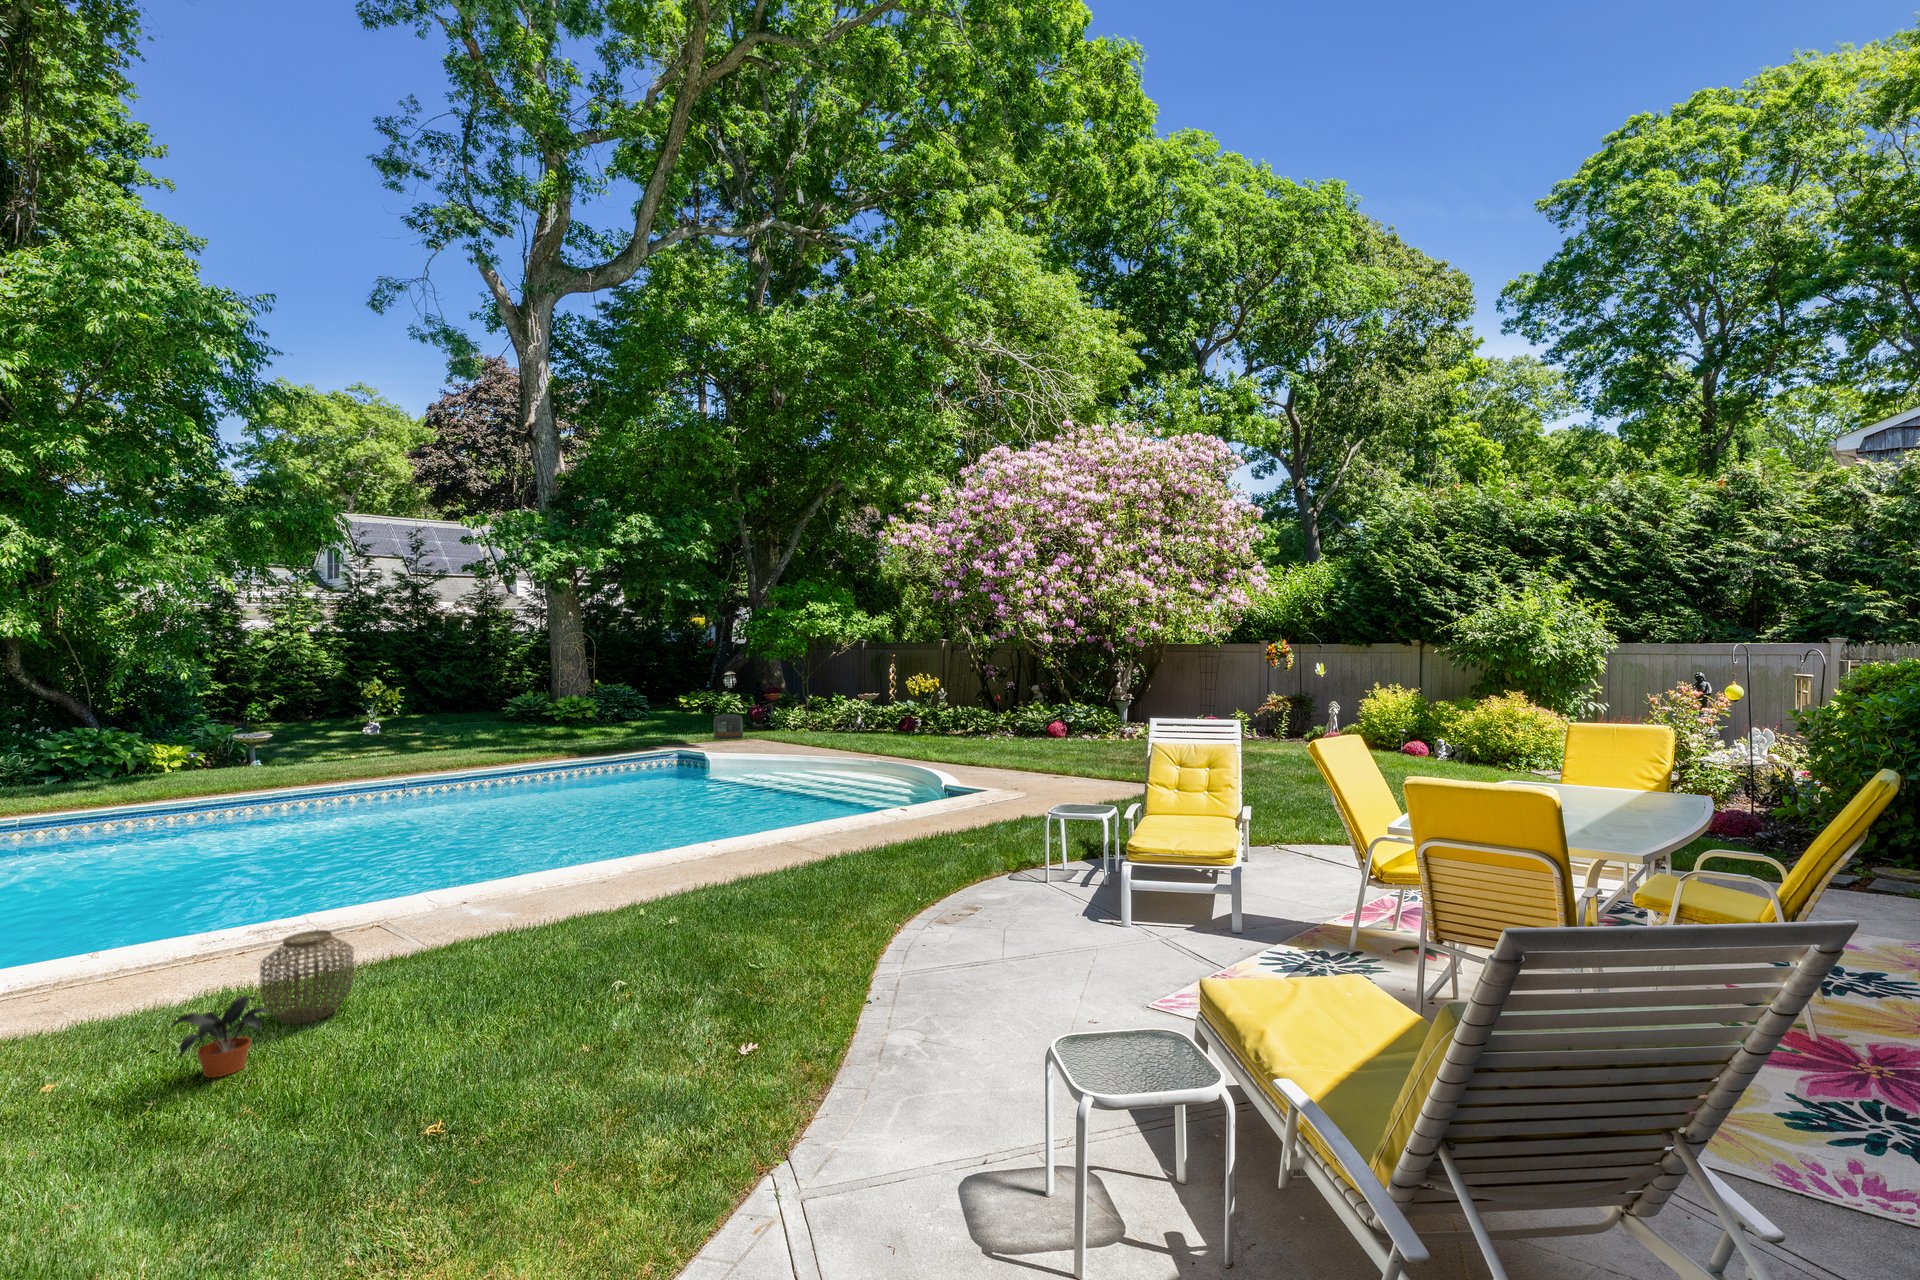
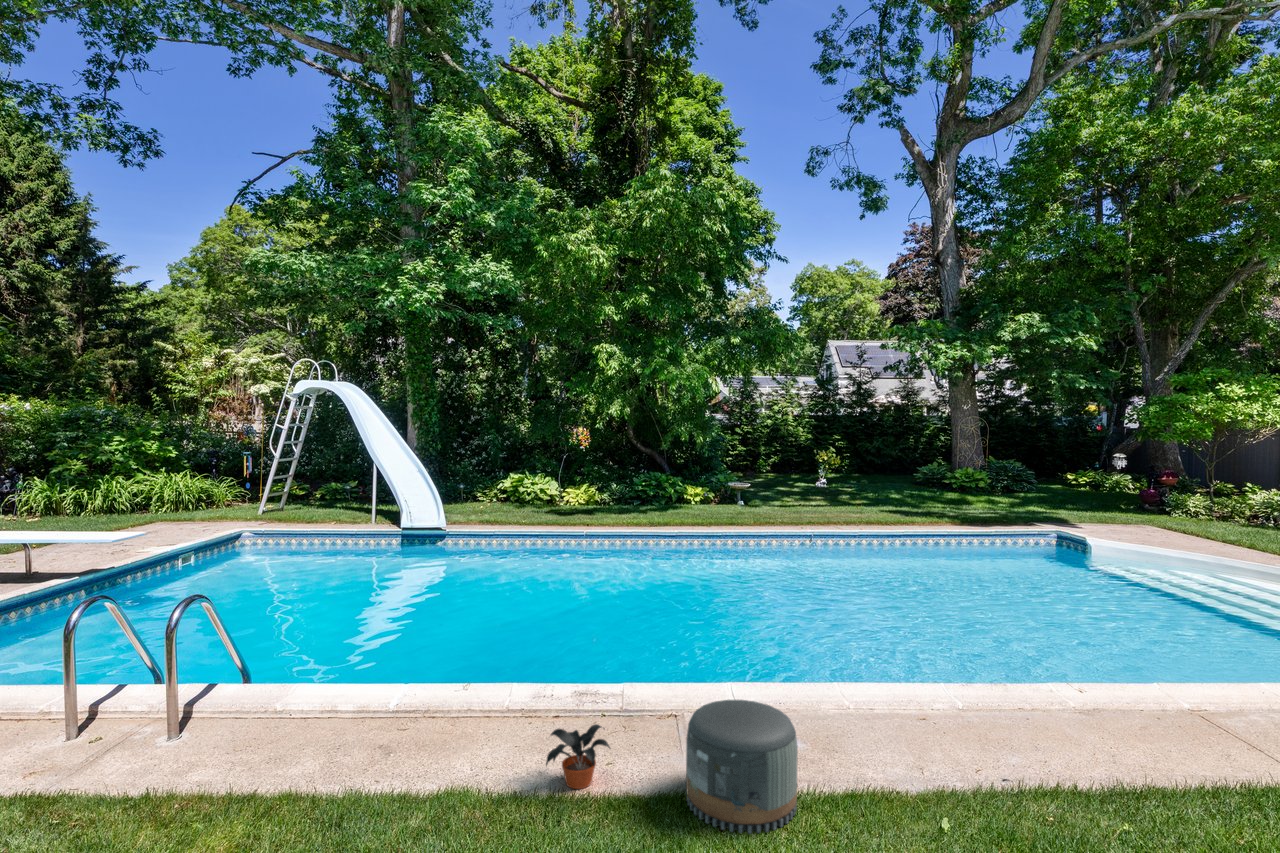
pouf: present [714,714,743,739] -> present [686,700,798,833]
woven basket: present [260,930,354,1023] -> none [623,675,686,754]

